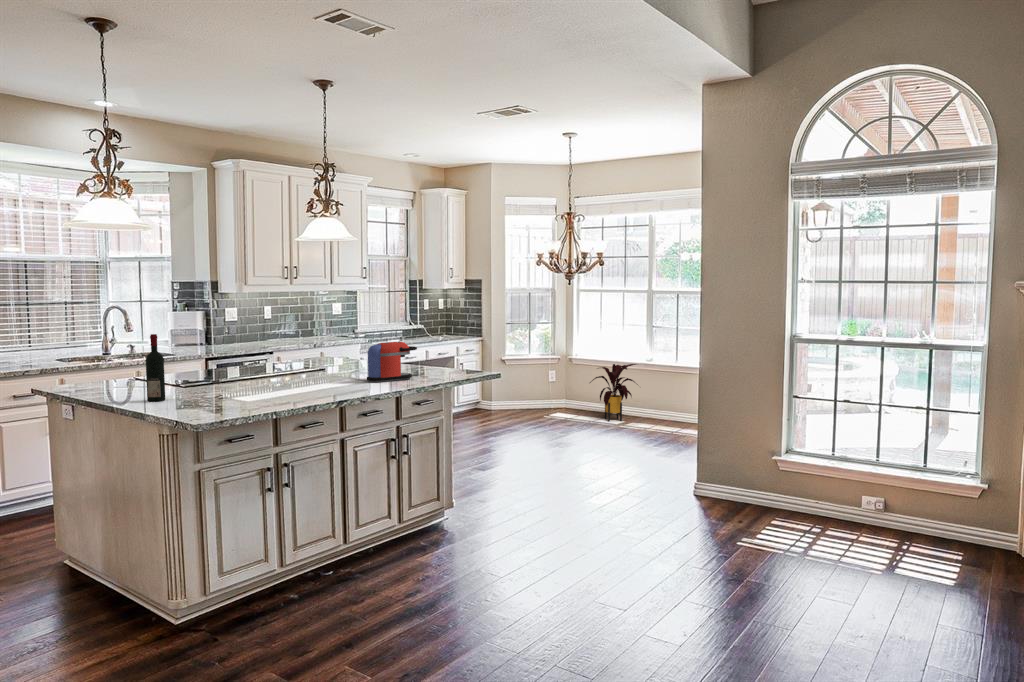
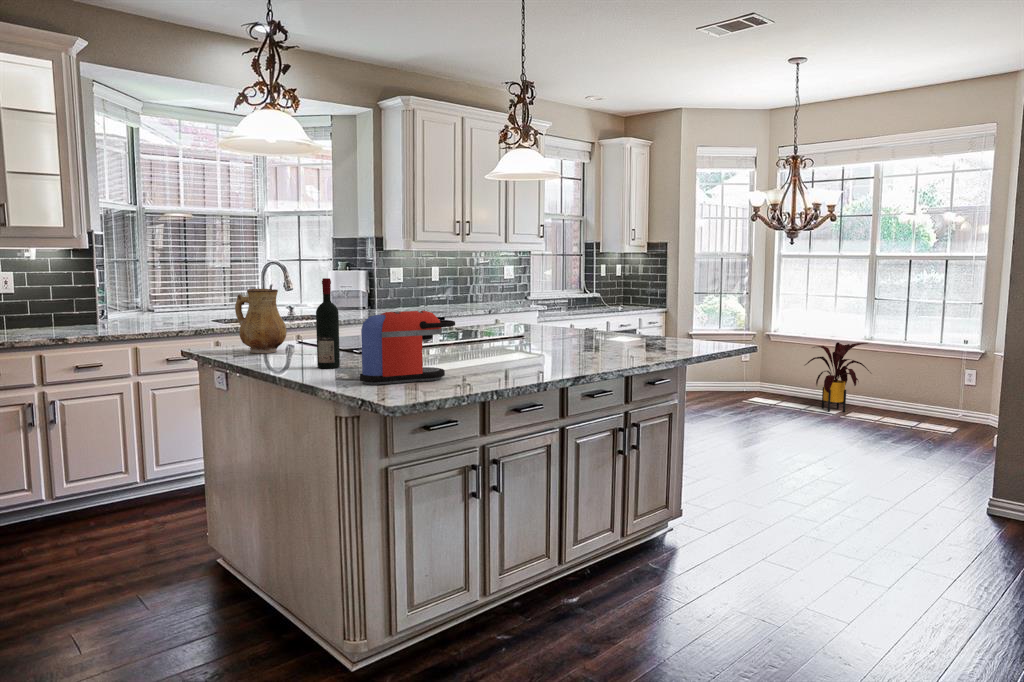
ceramic pitcher: none [79,339,123,391] -> present [235,289,287,353]
coffee maker: present [367,342,417,382] -> present [360,311,455,385]

